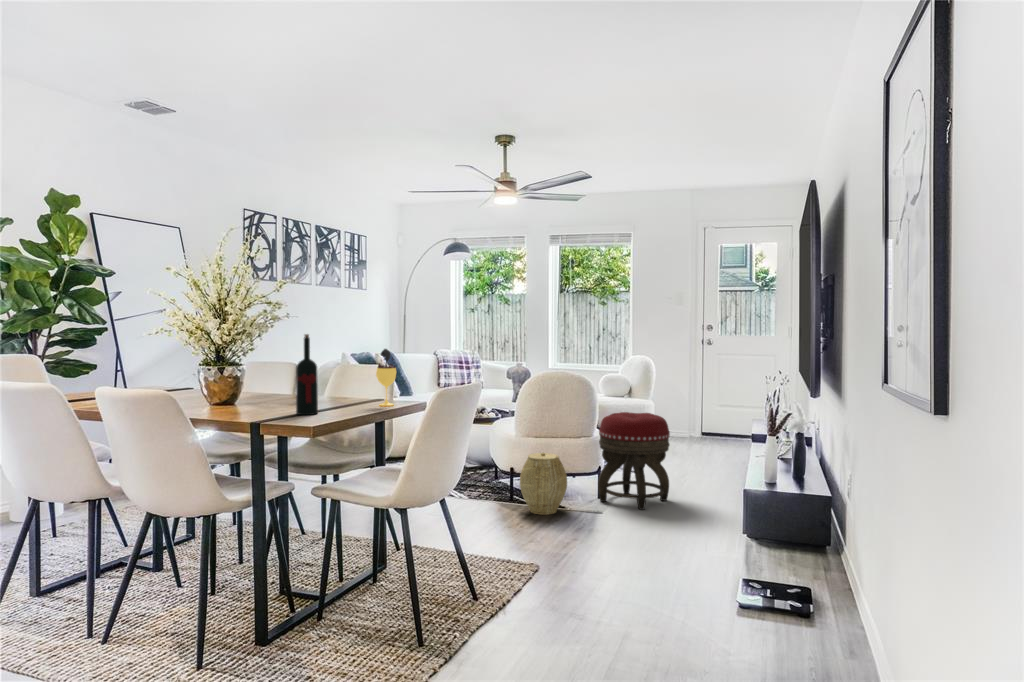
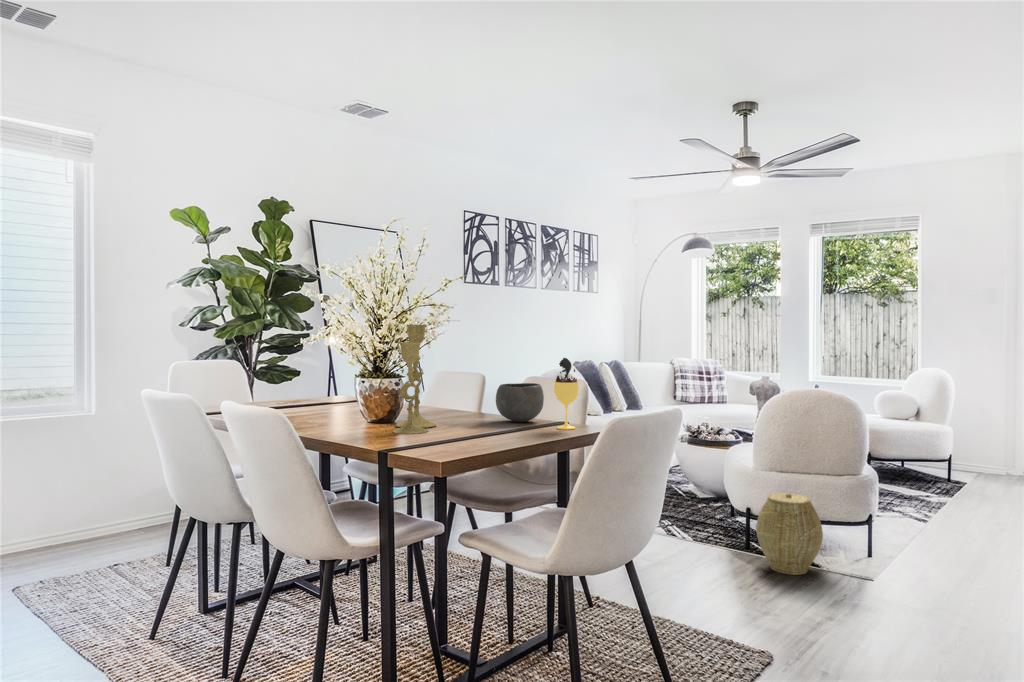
candlestick: none [237,322,275,415] -> present [393,325,437,434]
wine bottle: present [296,334,318,415] -> none [449,339,474,438]
ceramic bowl: none [322,371,363,403] -> present [496,383,544,422]
footstool: present [598,412,670,510] -> none [869,447,982,585]

